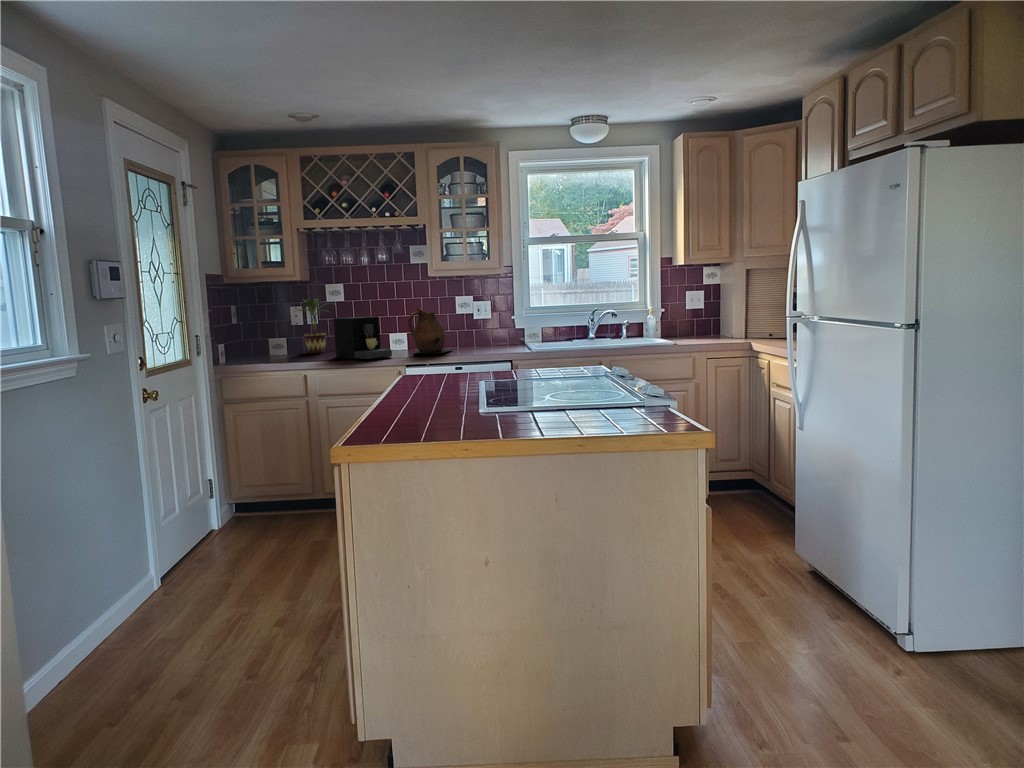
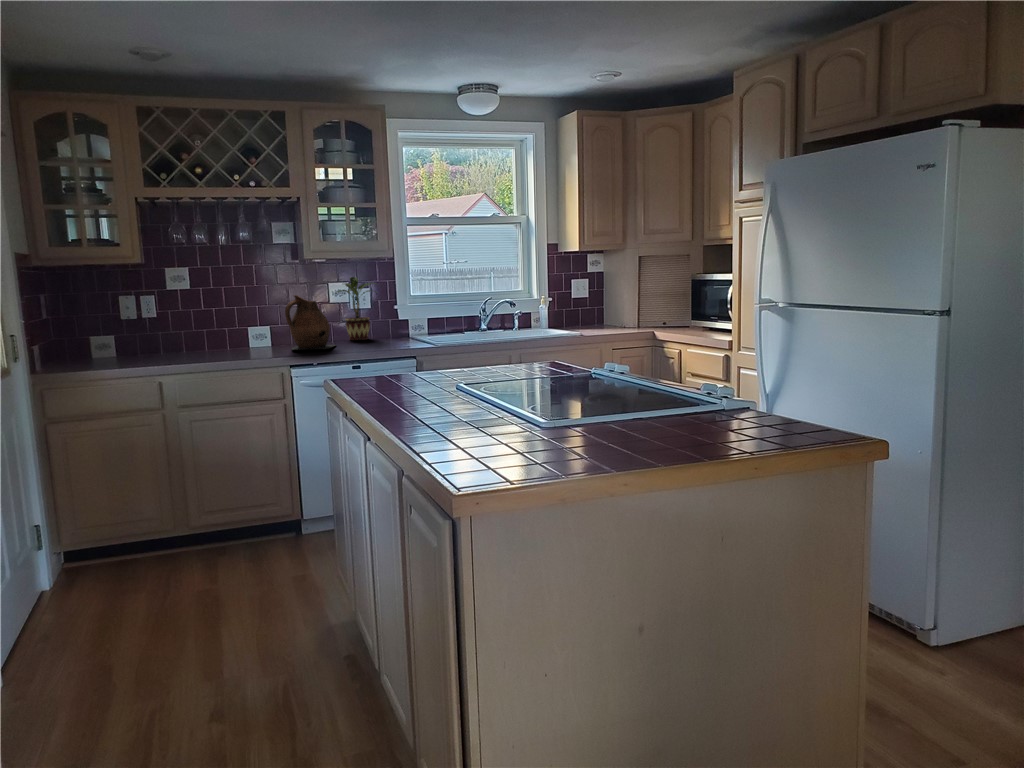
potted plant: present [300,298,332,353] -> present [338,277,376,340]
coffee maker: present [333,317,392,359] -> none [187,307,269,358]

